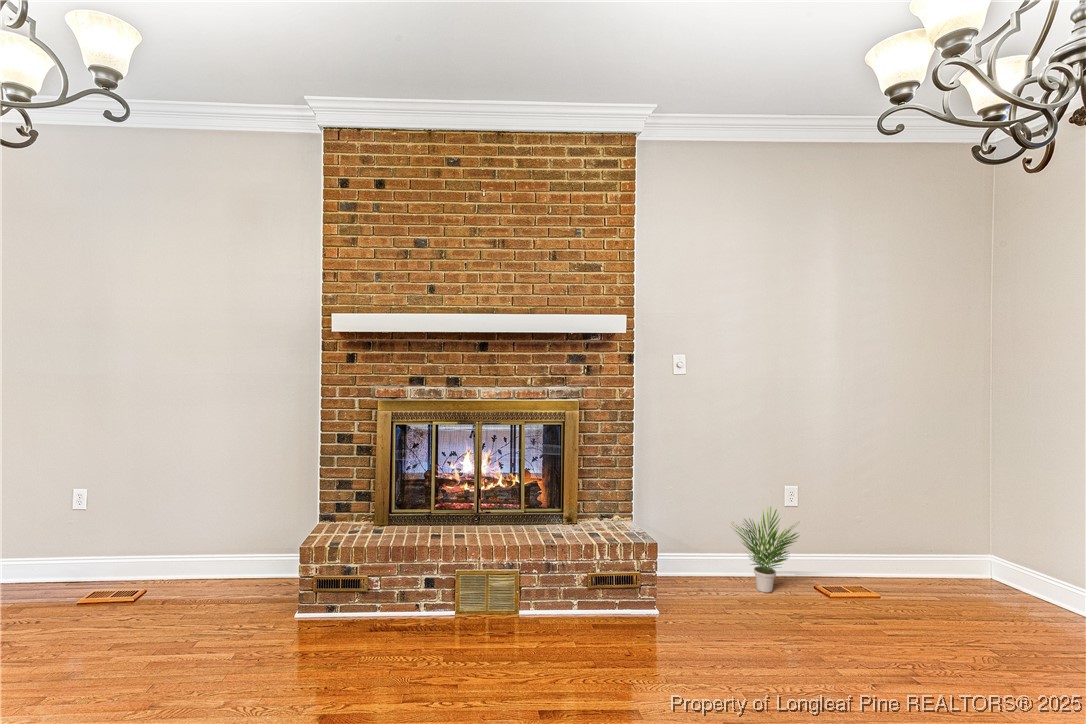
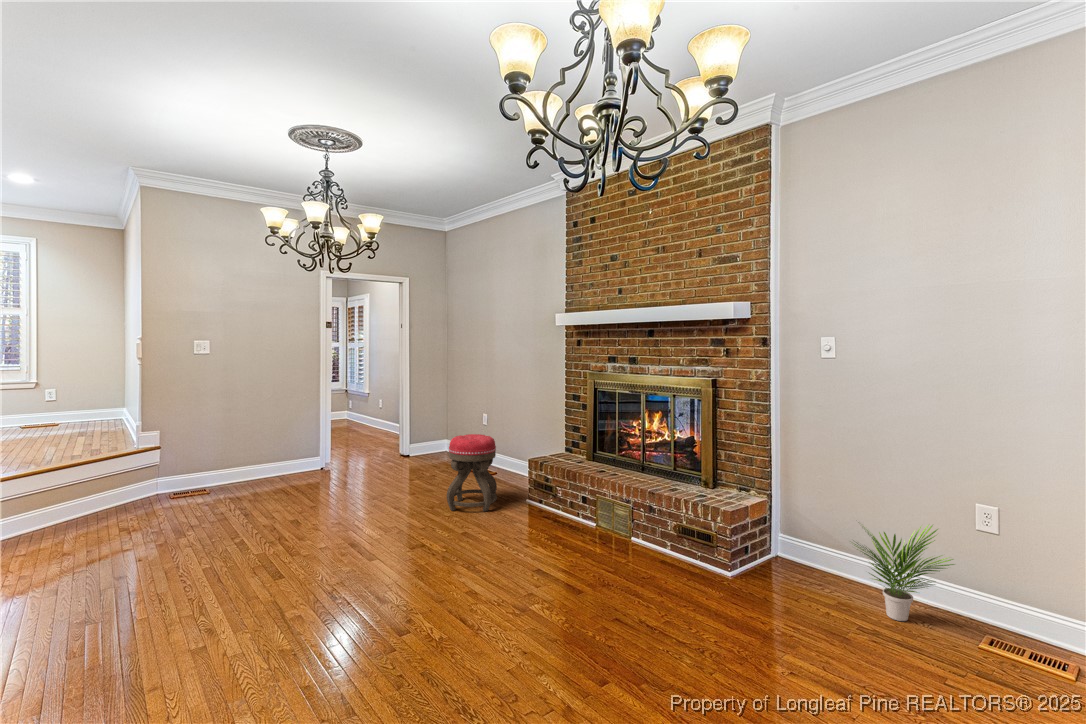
ottoman: none [150,529,267,696] -> present [447,434,497,512]

